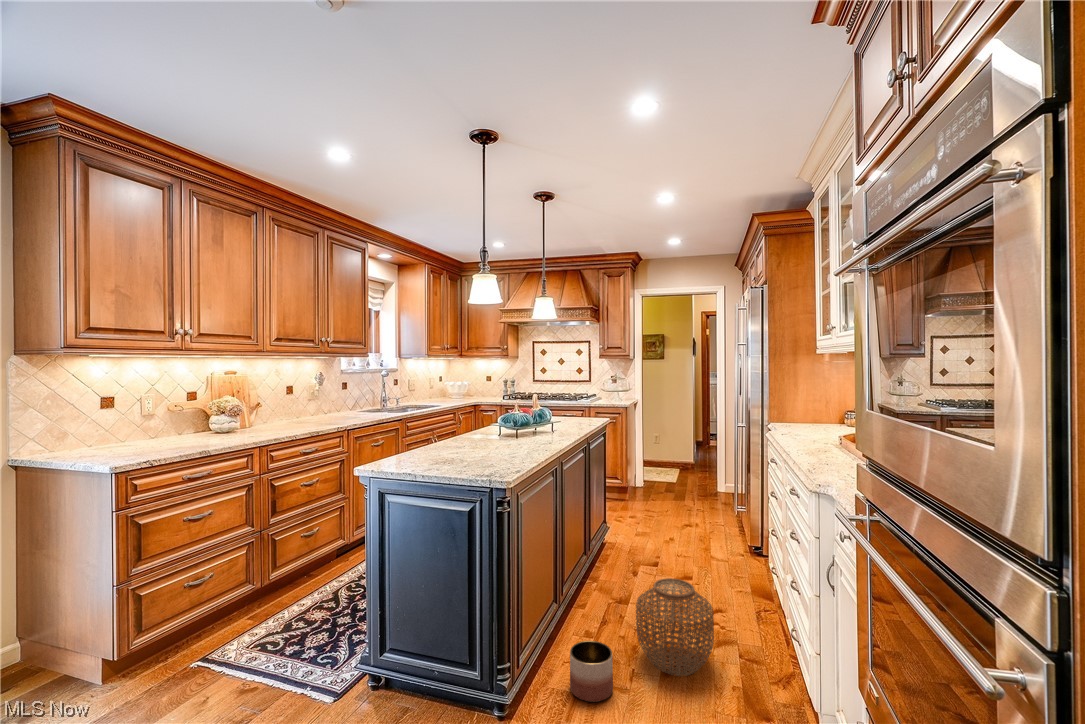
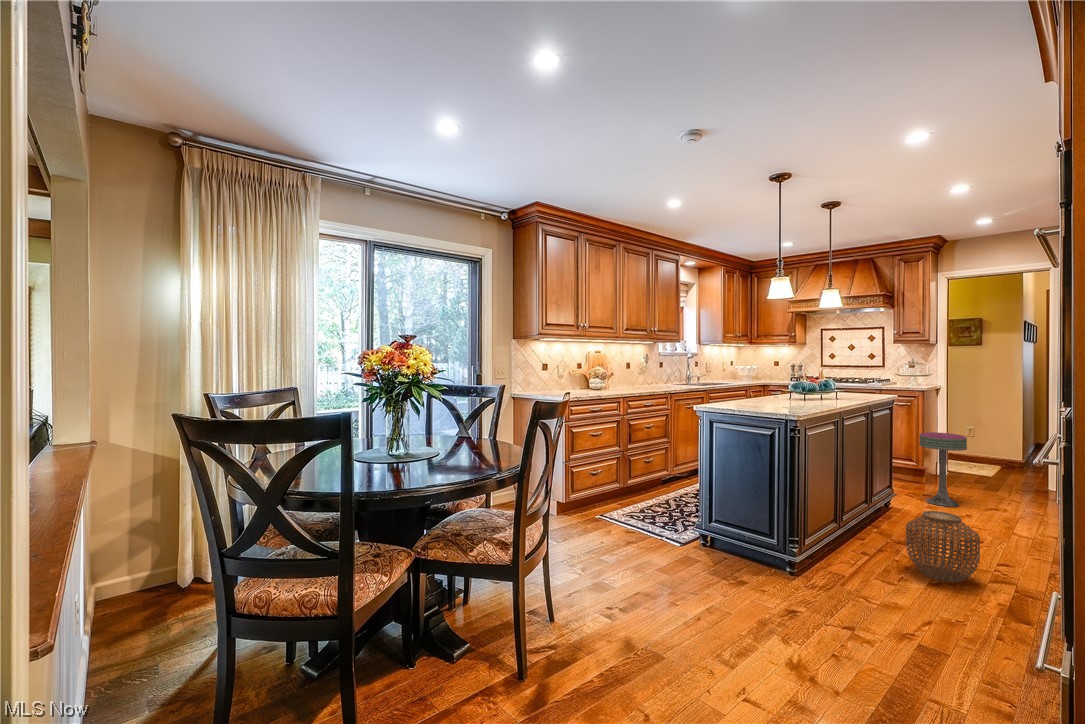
bar stool: none [628,454,668,534] -> present [919,432,967,507]
planter: present [570,641,613,702] -> none [846,541,881,578]

